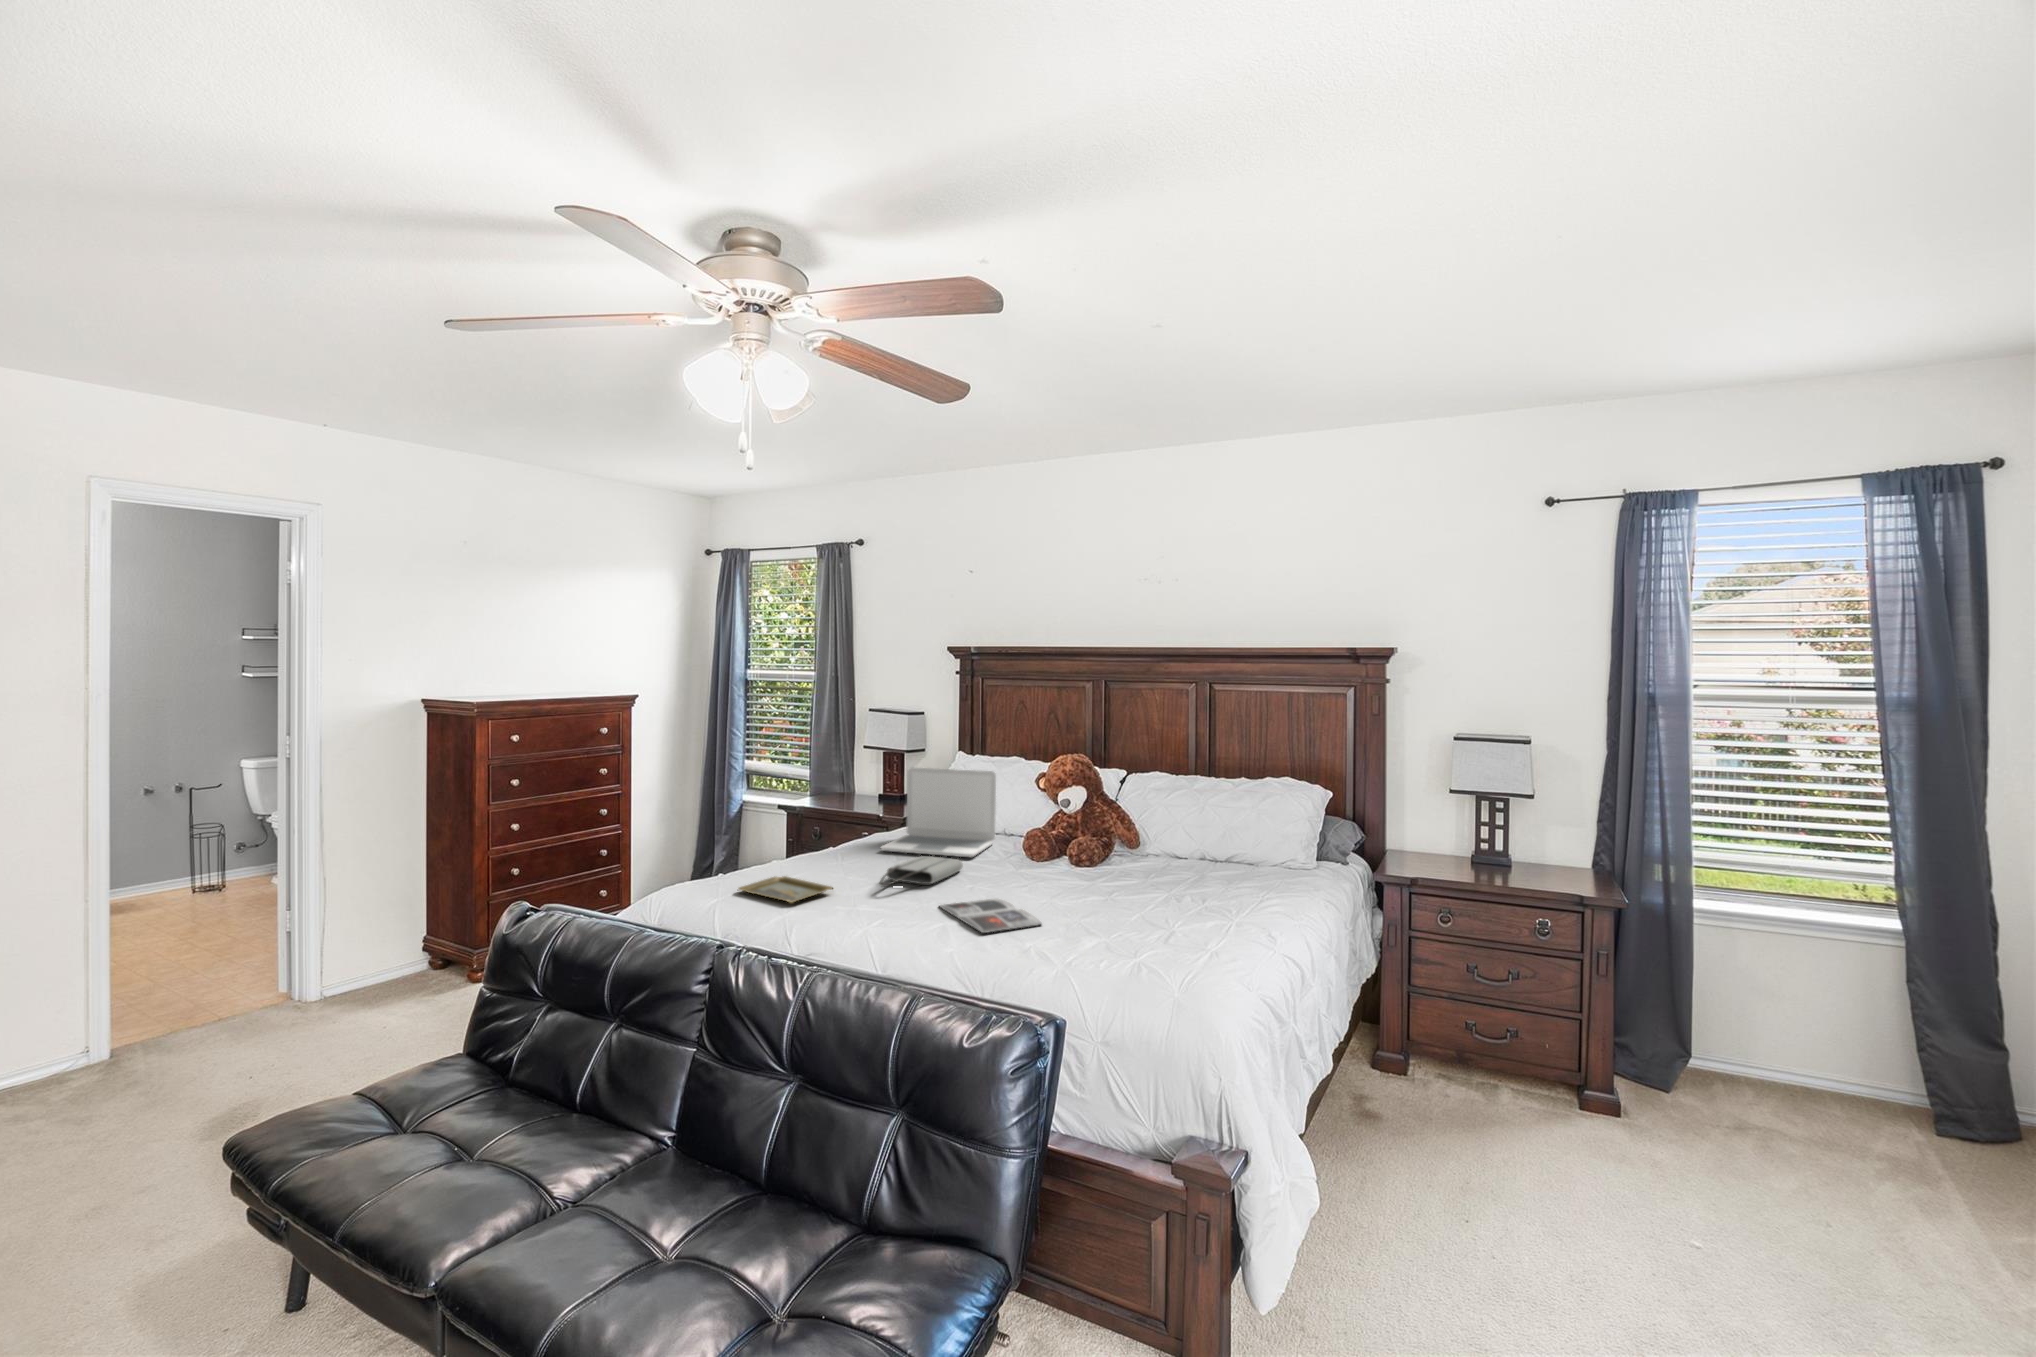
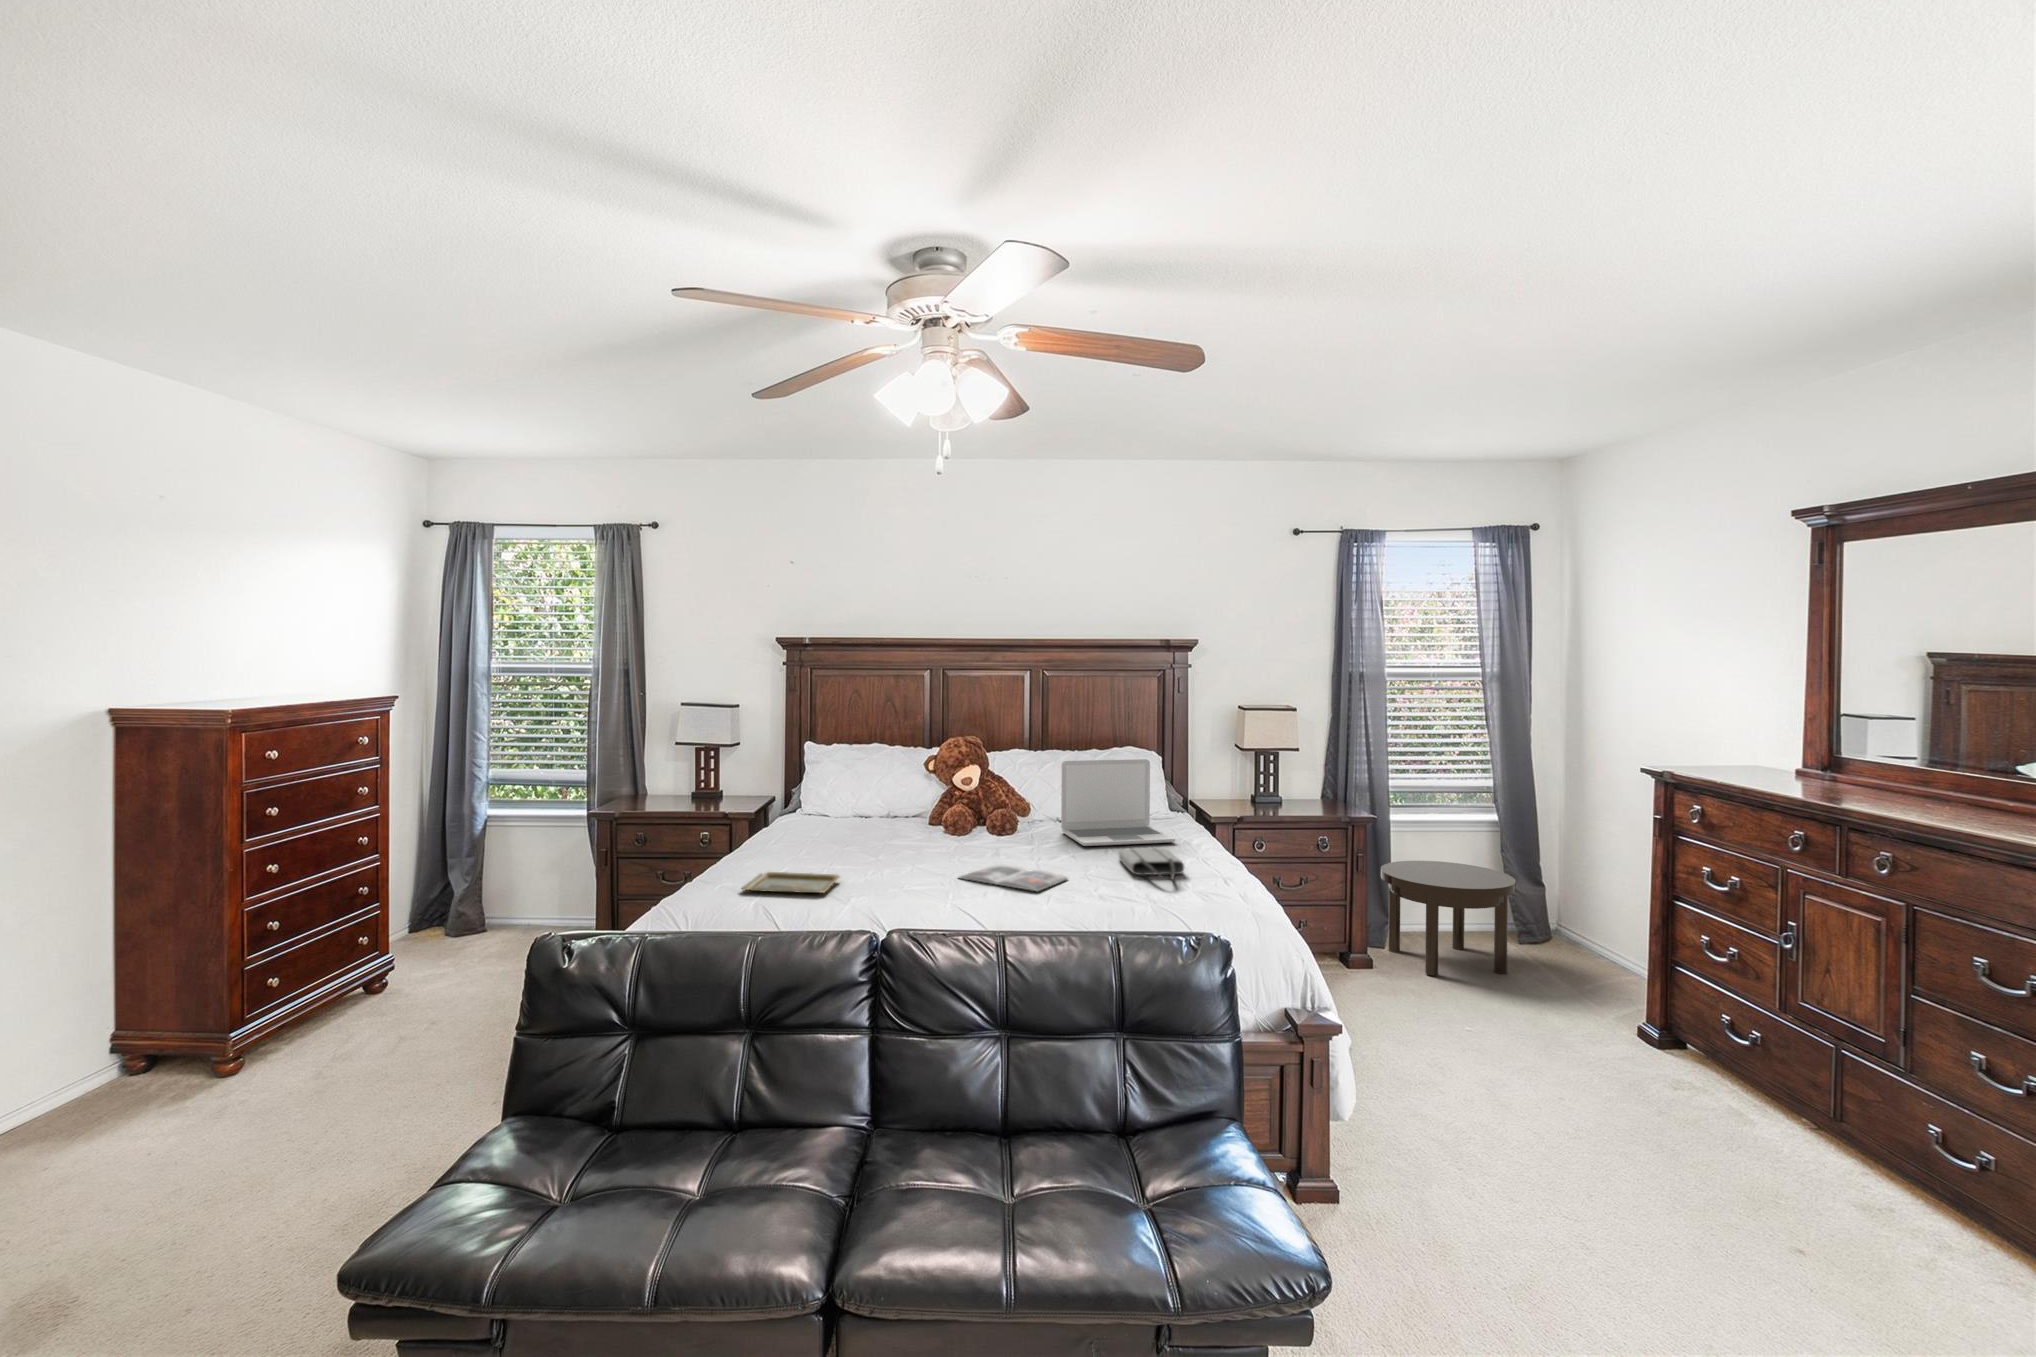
laptop: present [881,767,996,857] -> present [1061,759,1176,846]
tote bag: present [880,856,963,887] -> present [1119,848,1184,880]
side table: none [1650,970,1888,1175] -> present [1381,861,1516,976]

